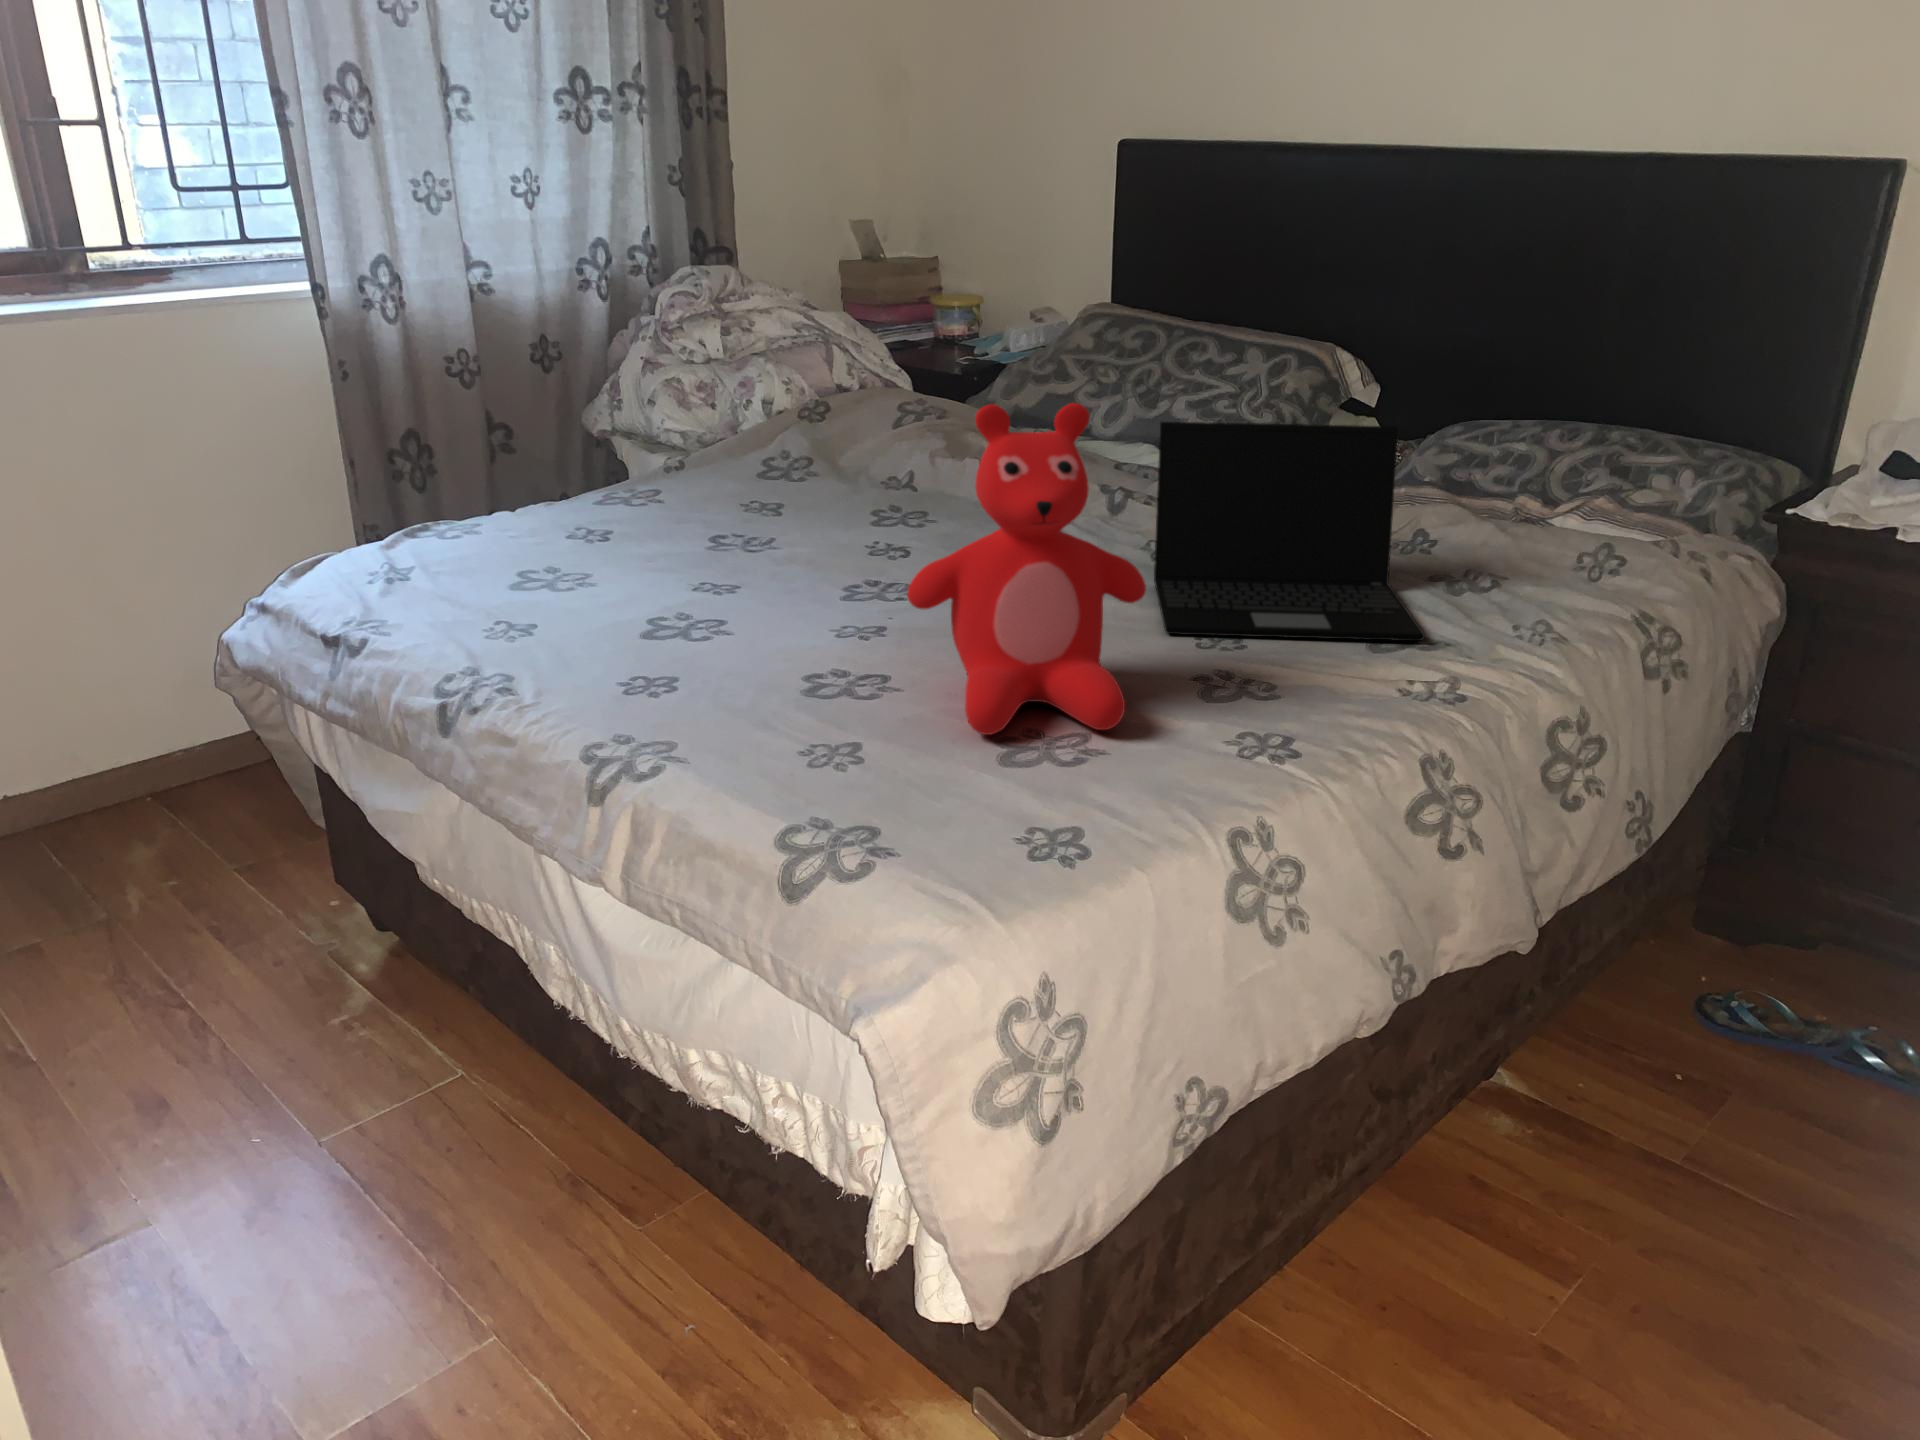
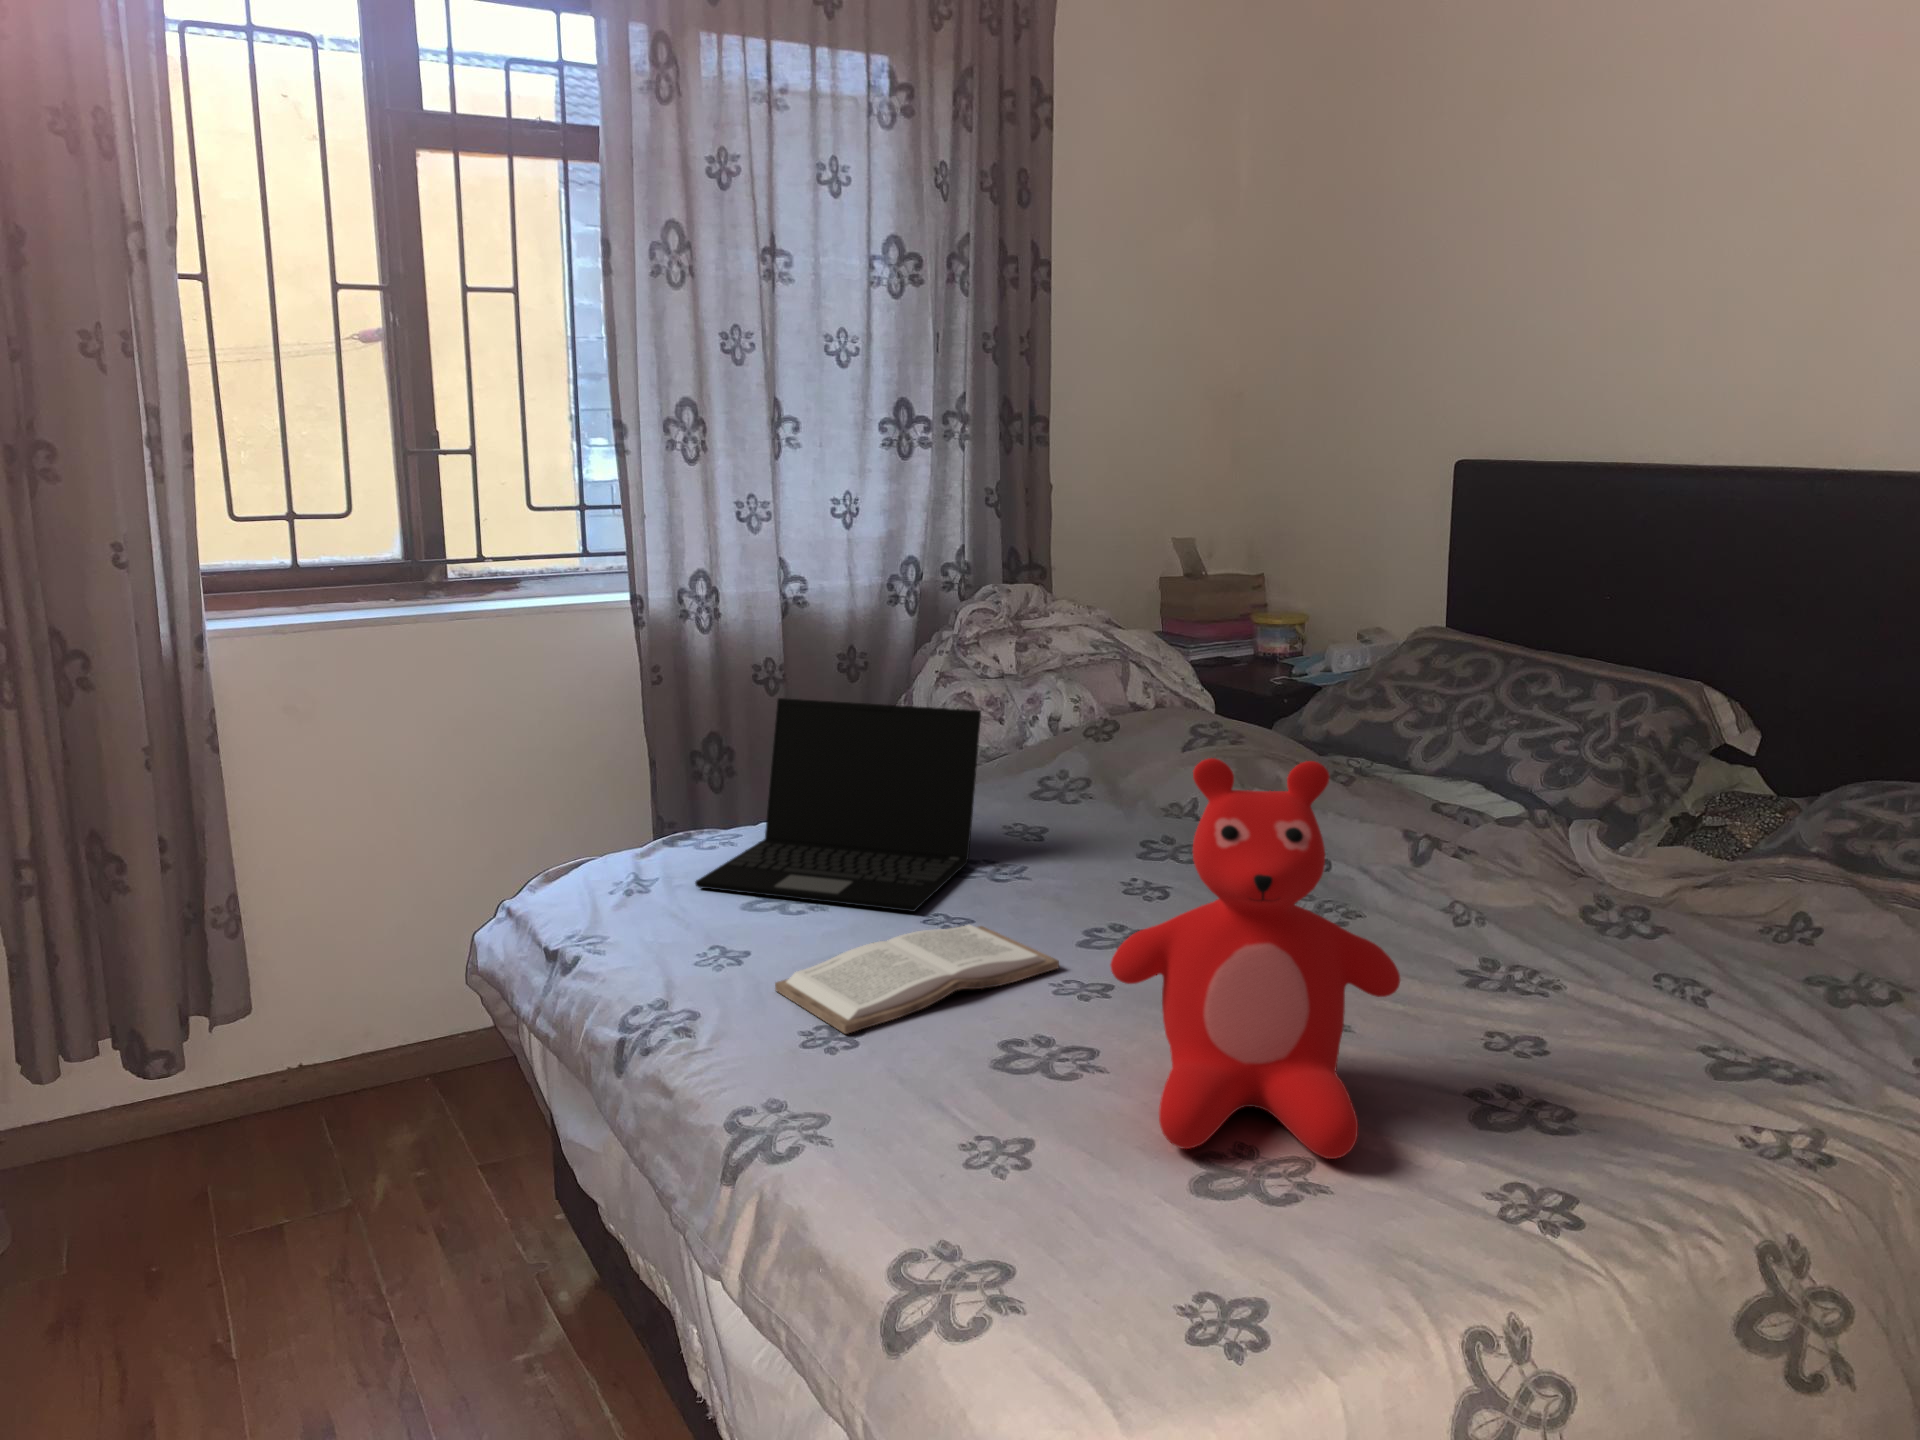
laptop: present [1154,422,1425,641] -> present [695,698,981,912]
book: none [580,585,836,681] -> present [775,925,1059,1034]

